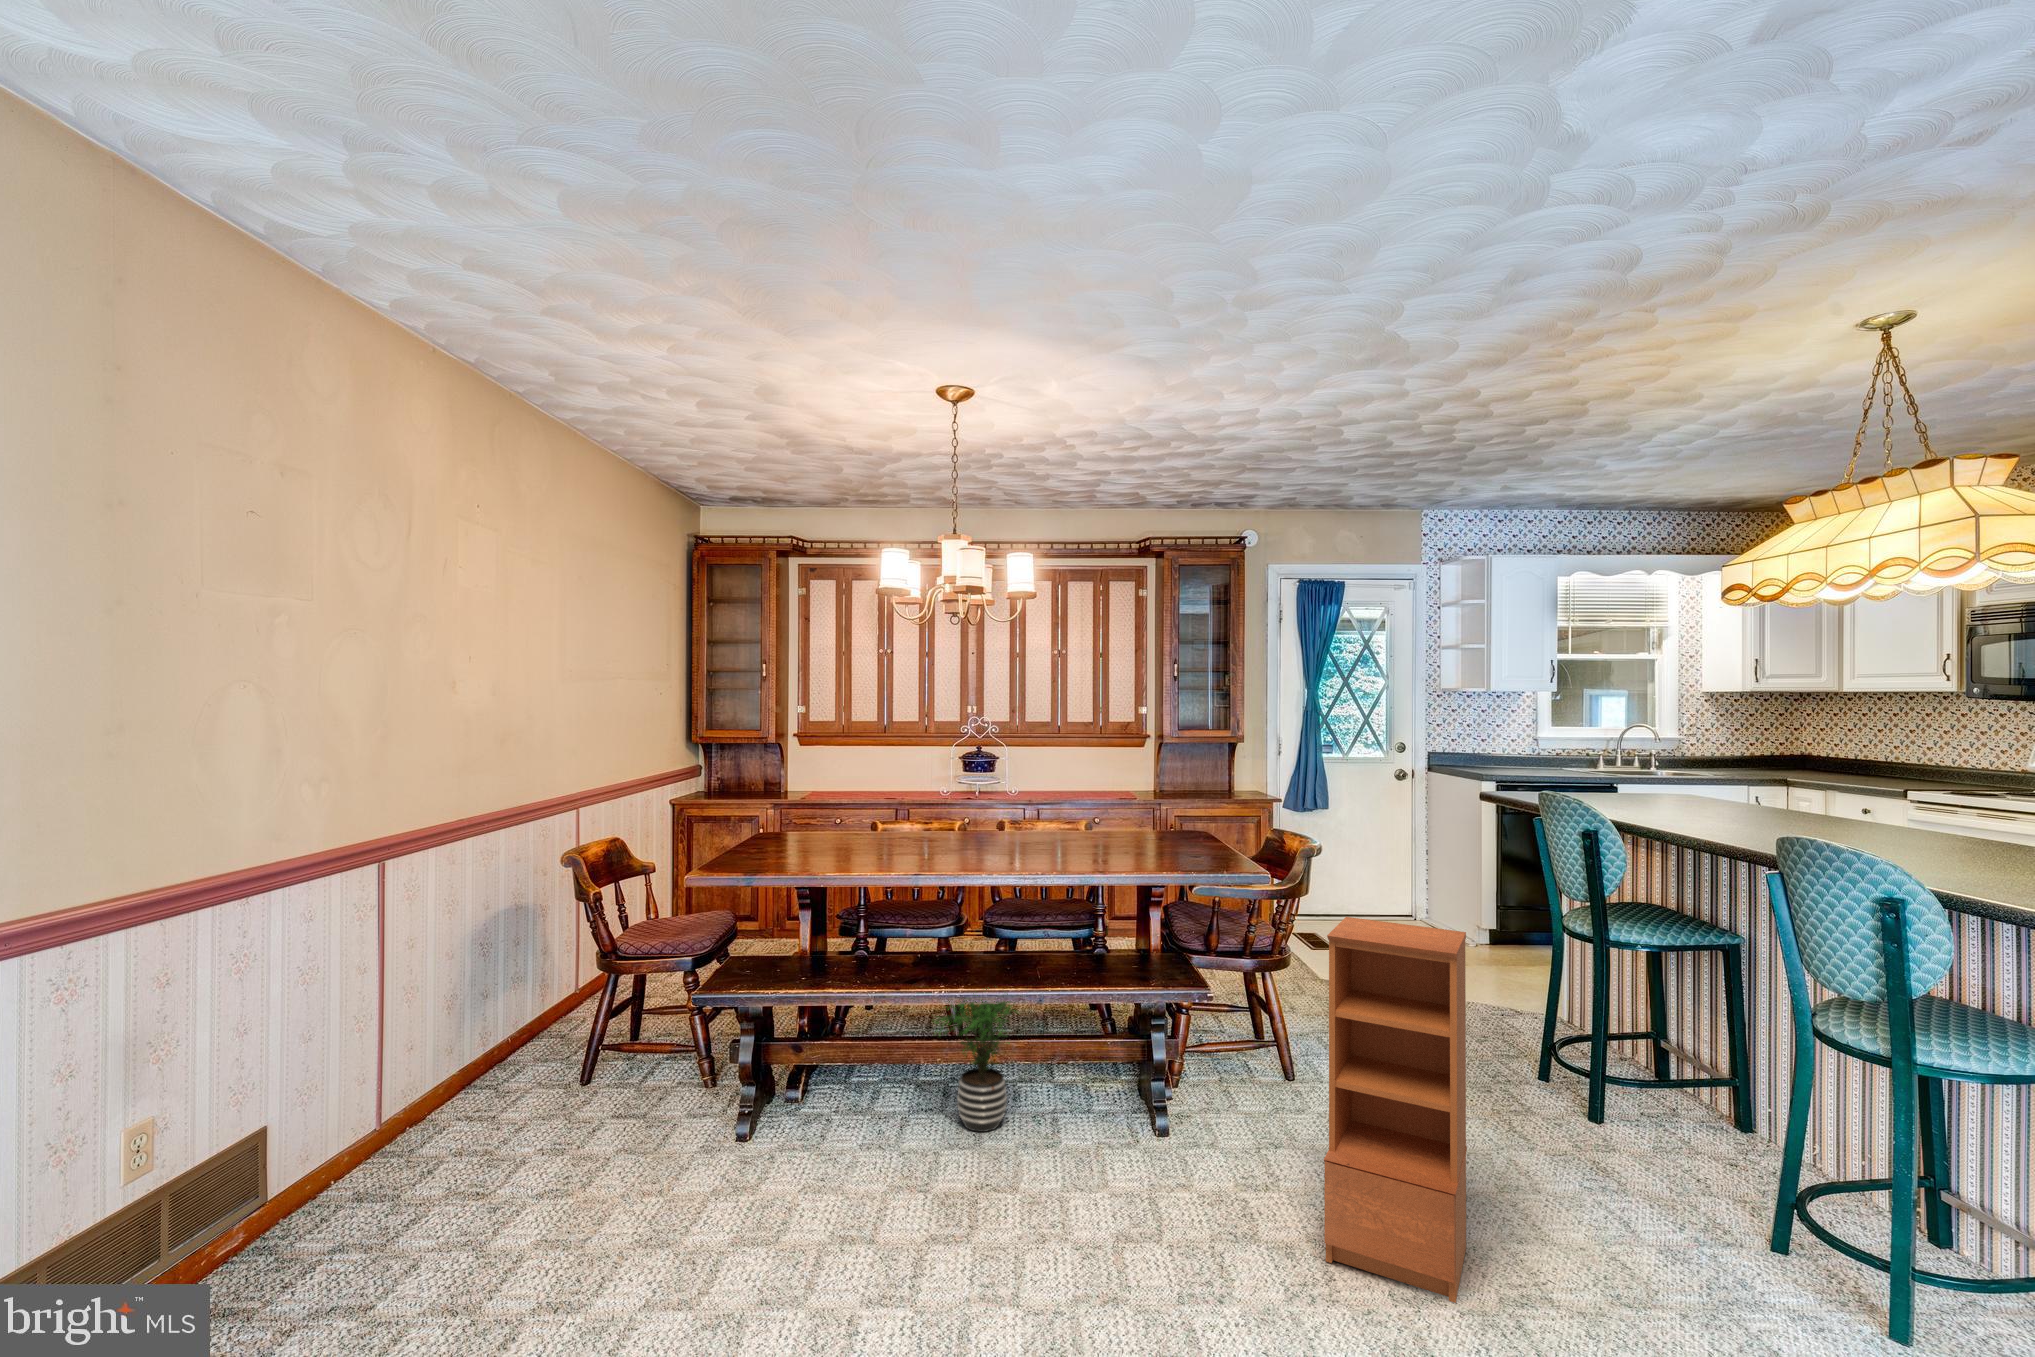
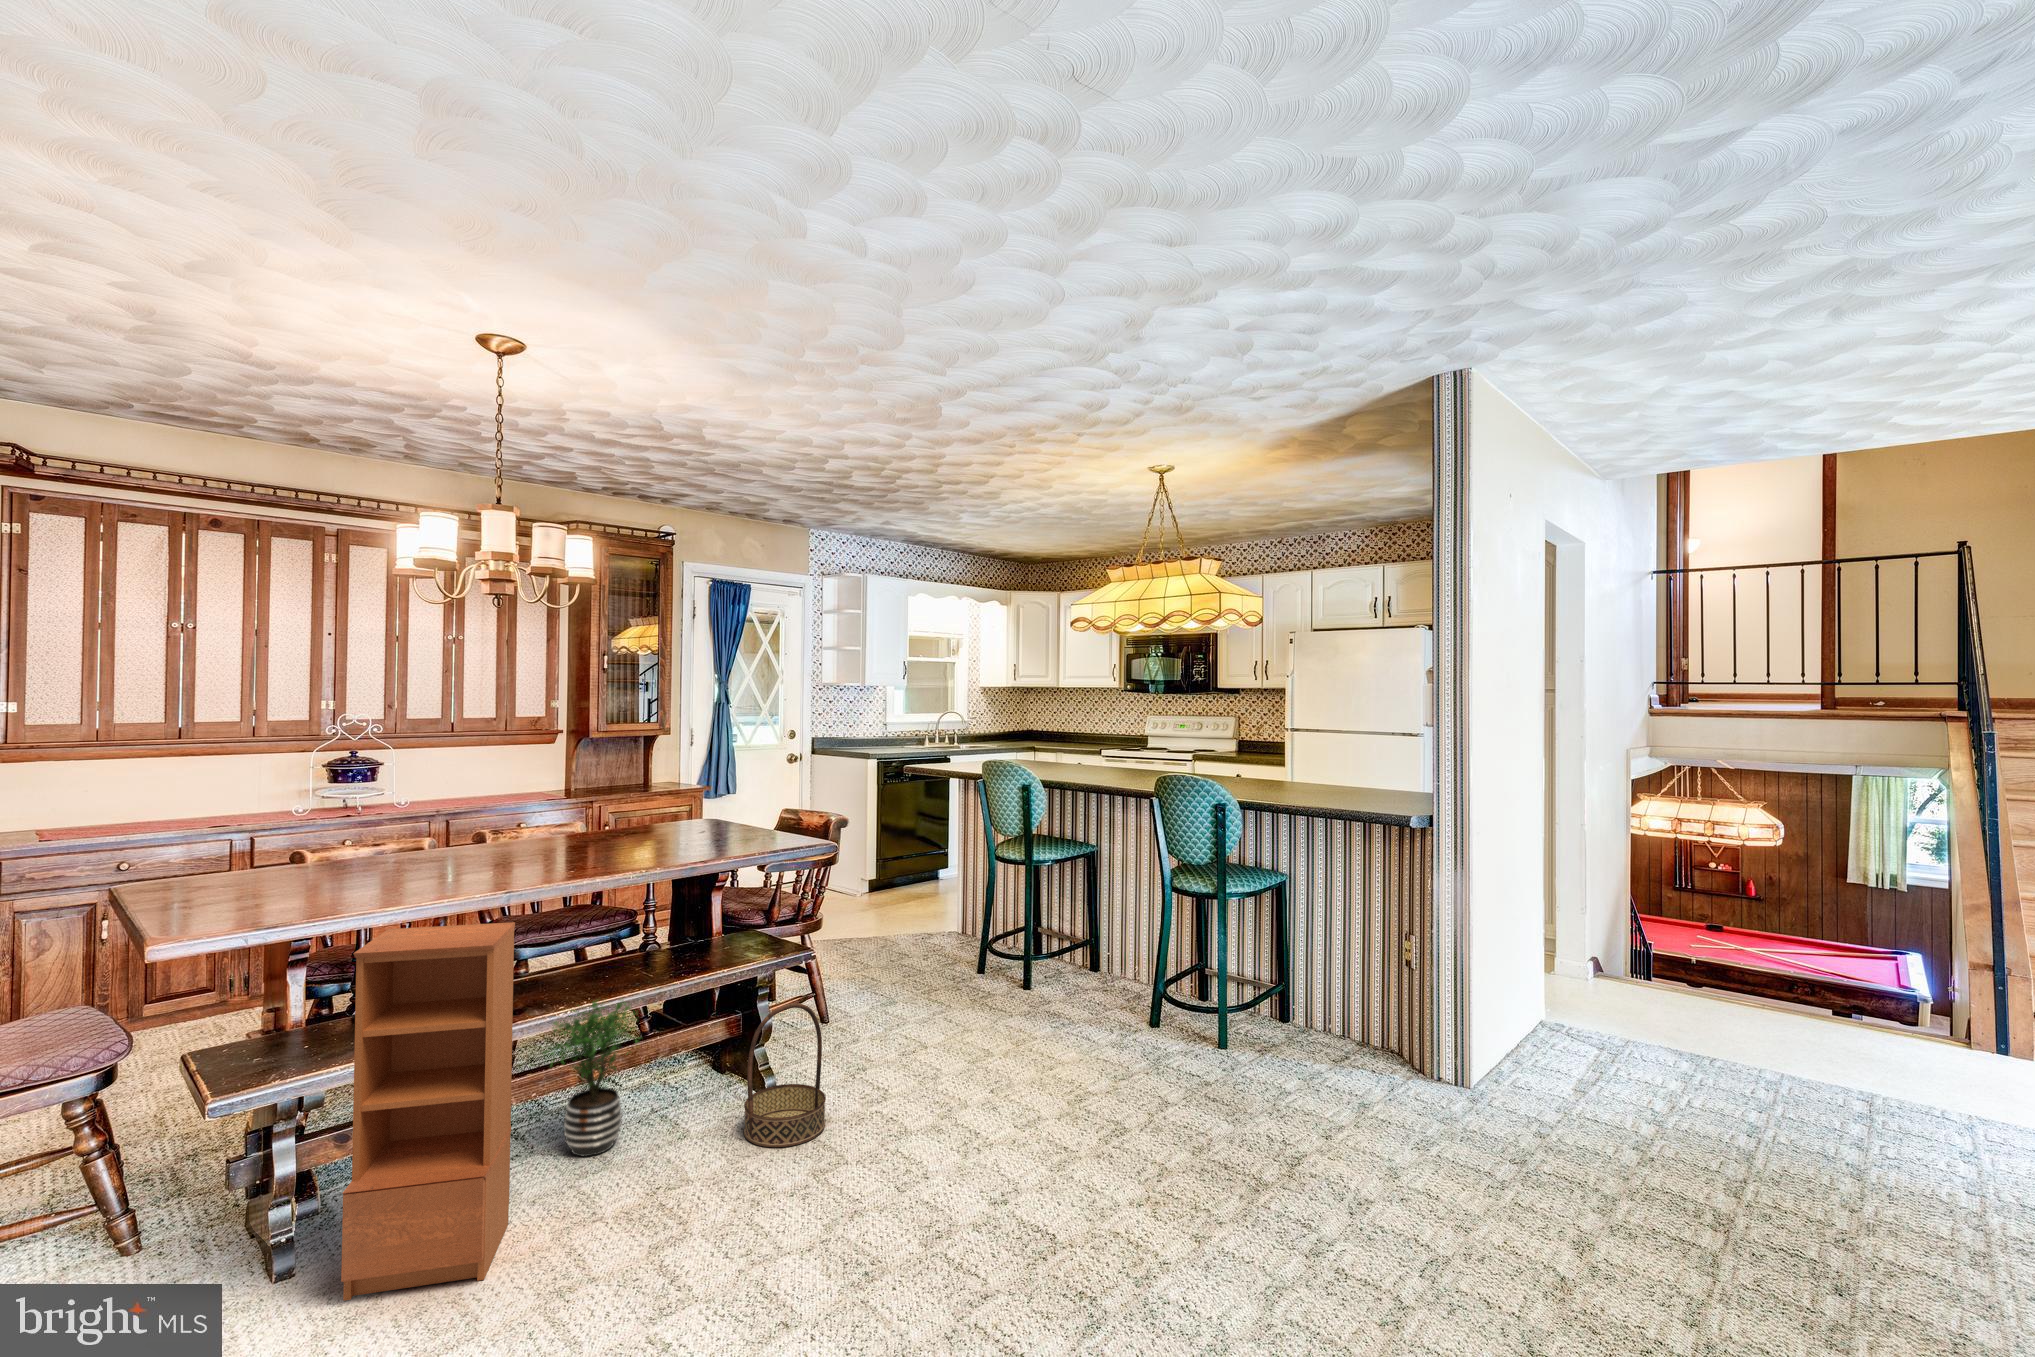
bookcase: present [1324,917,1467,1303] -> present [341,922,515,1301]
basket: none [1093,1039,1188,1201] -> present [744,1003,826,1147]

